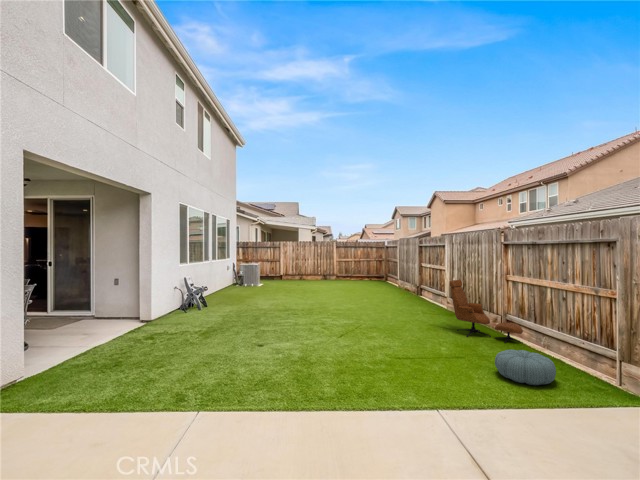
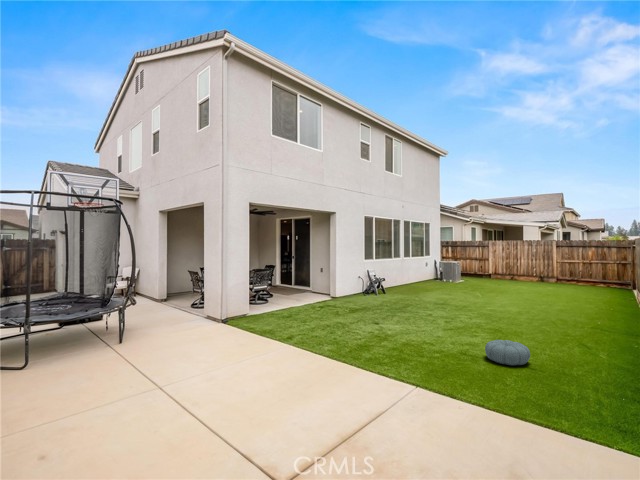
lounge chair: present [450,280,523,343] -> none [538,287,596,353]

